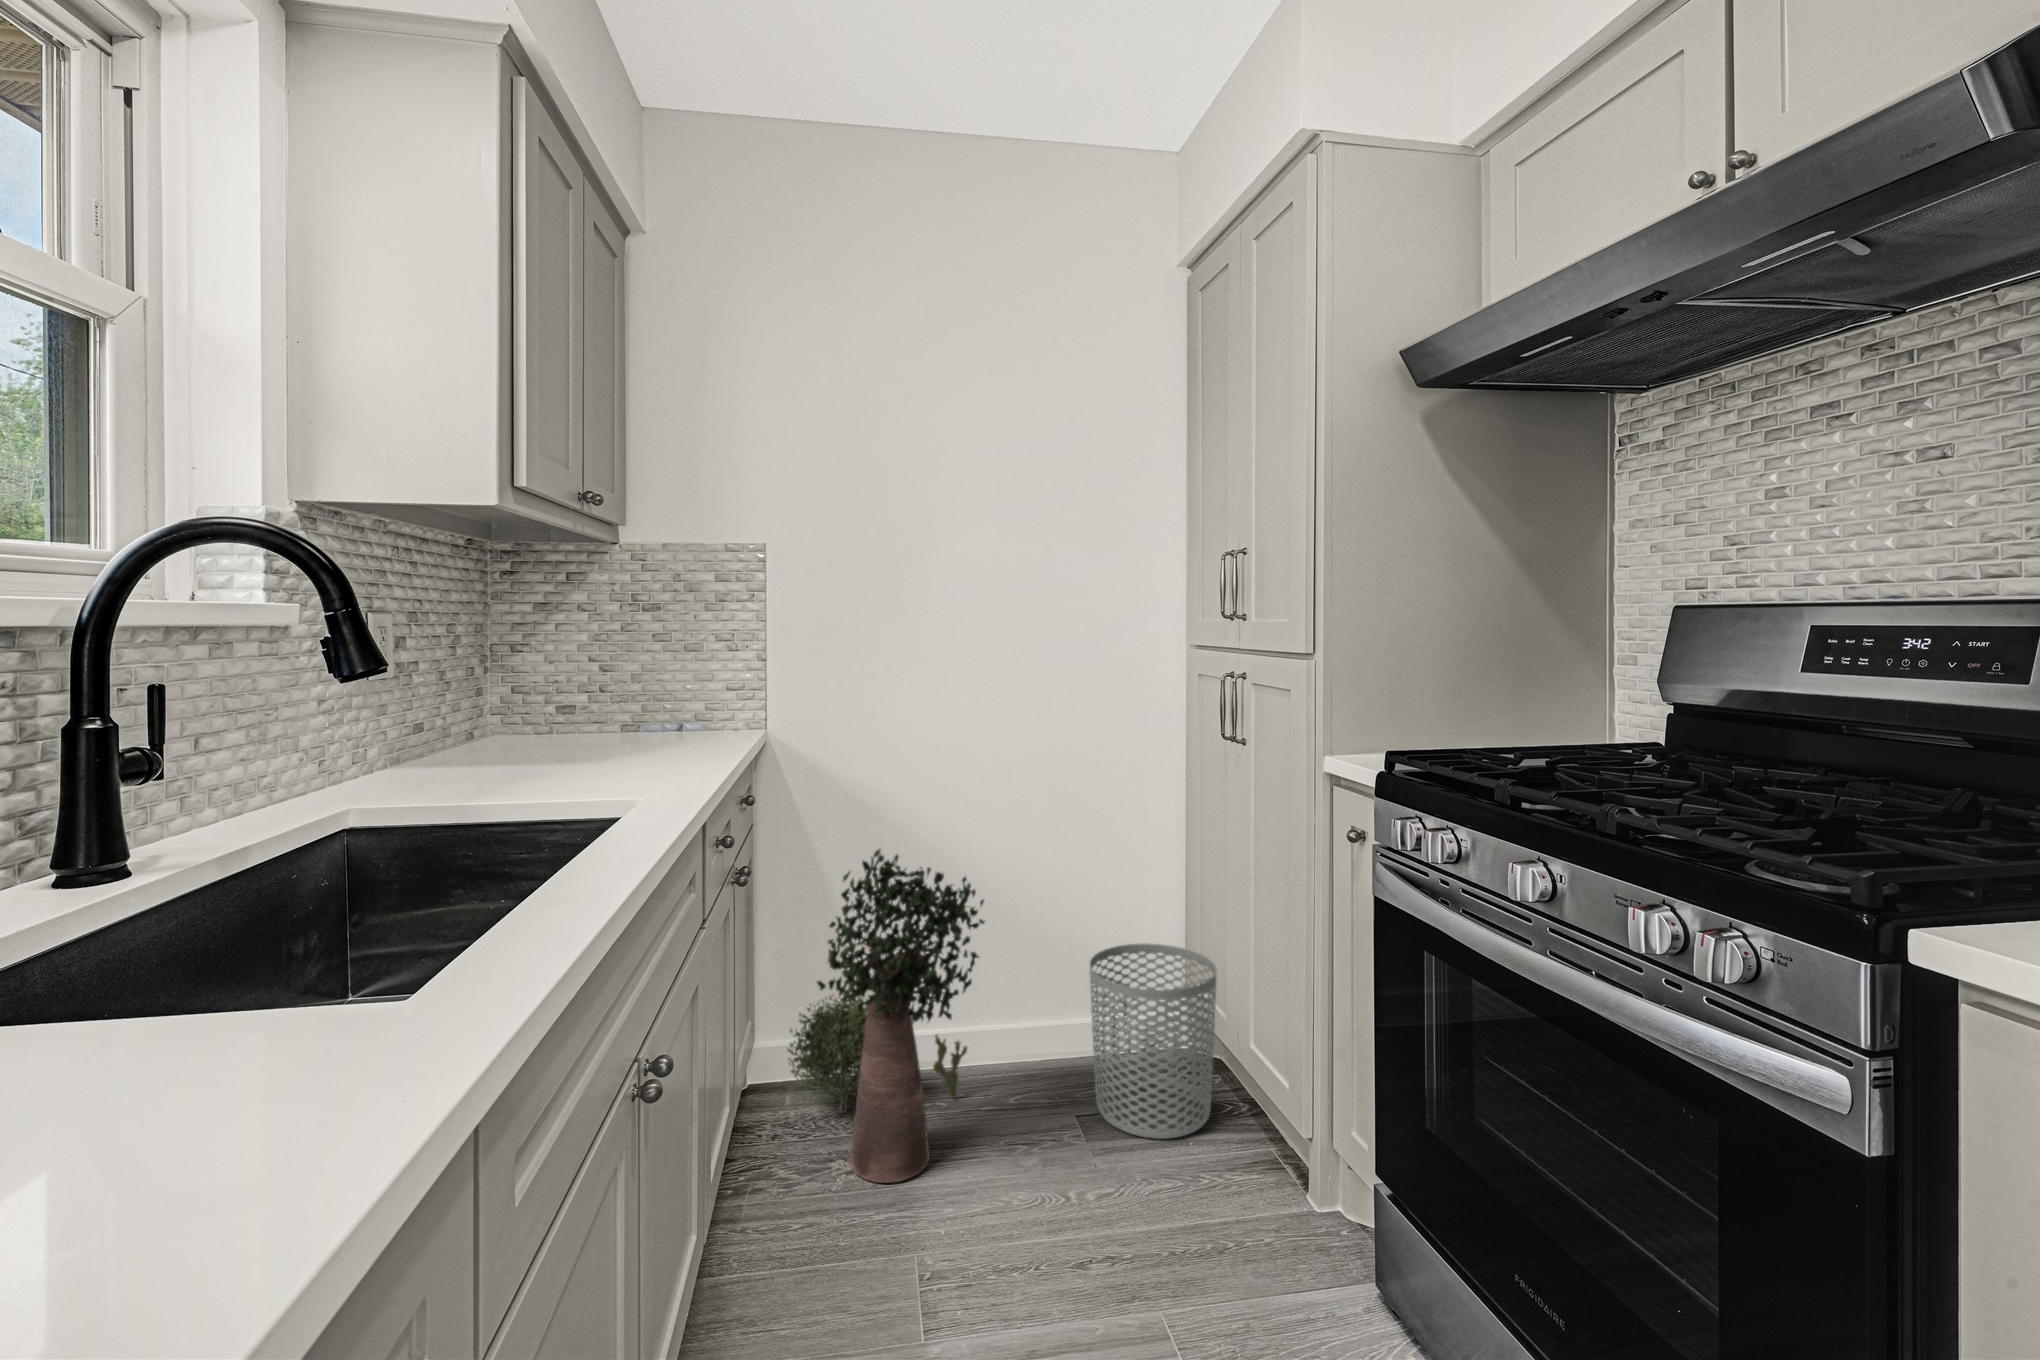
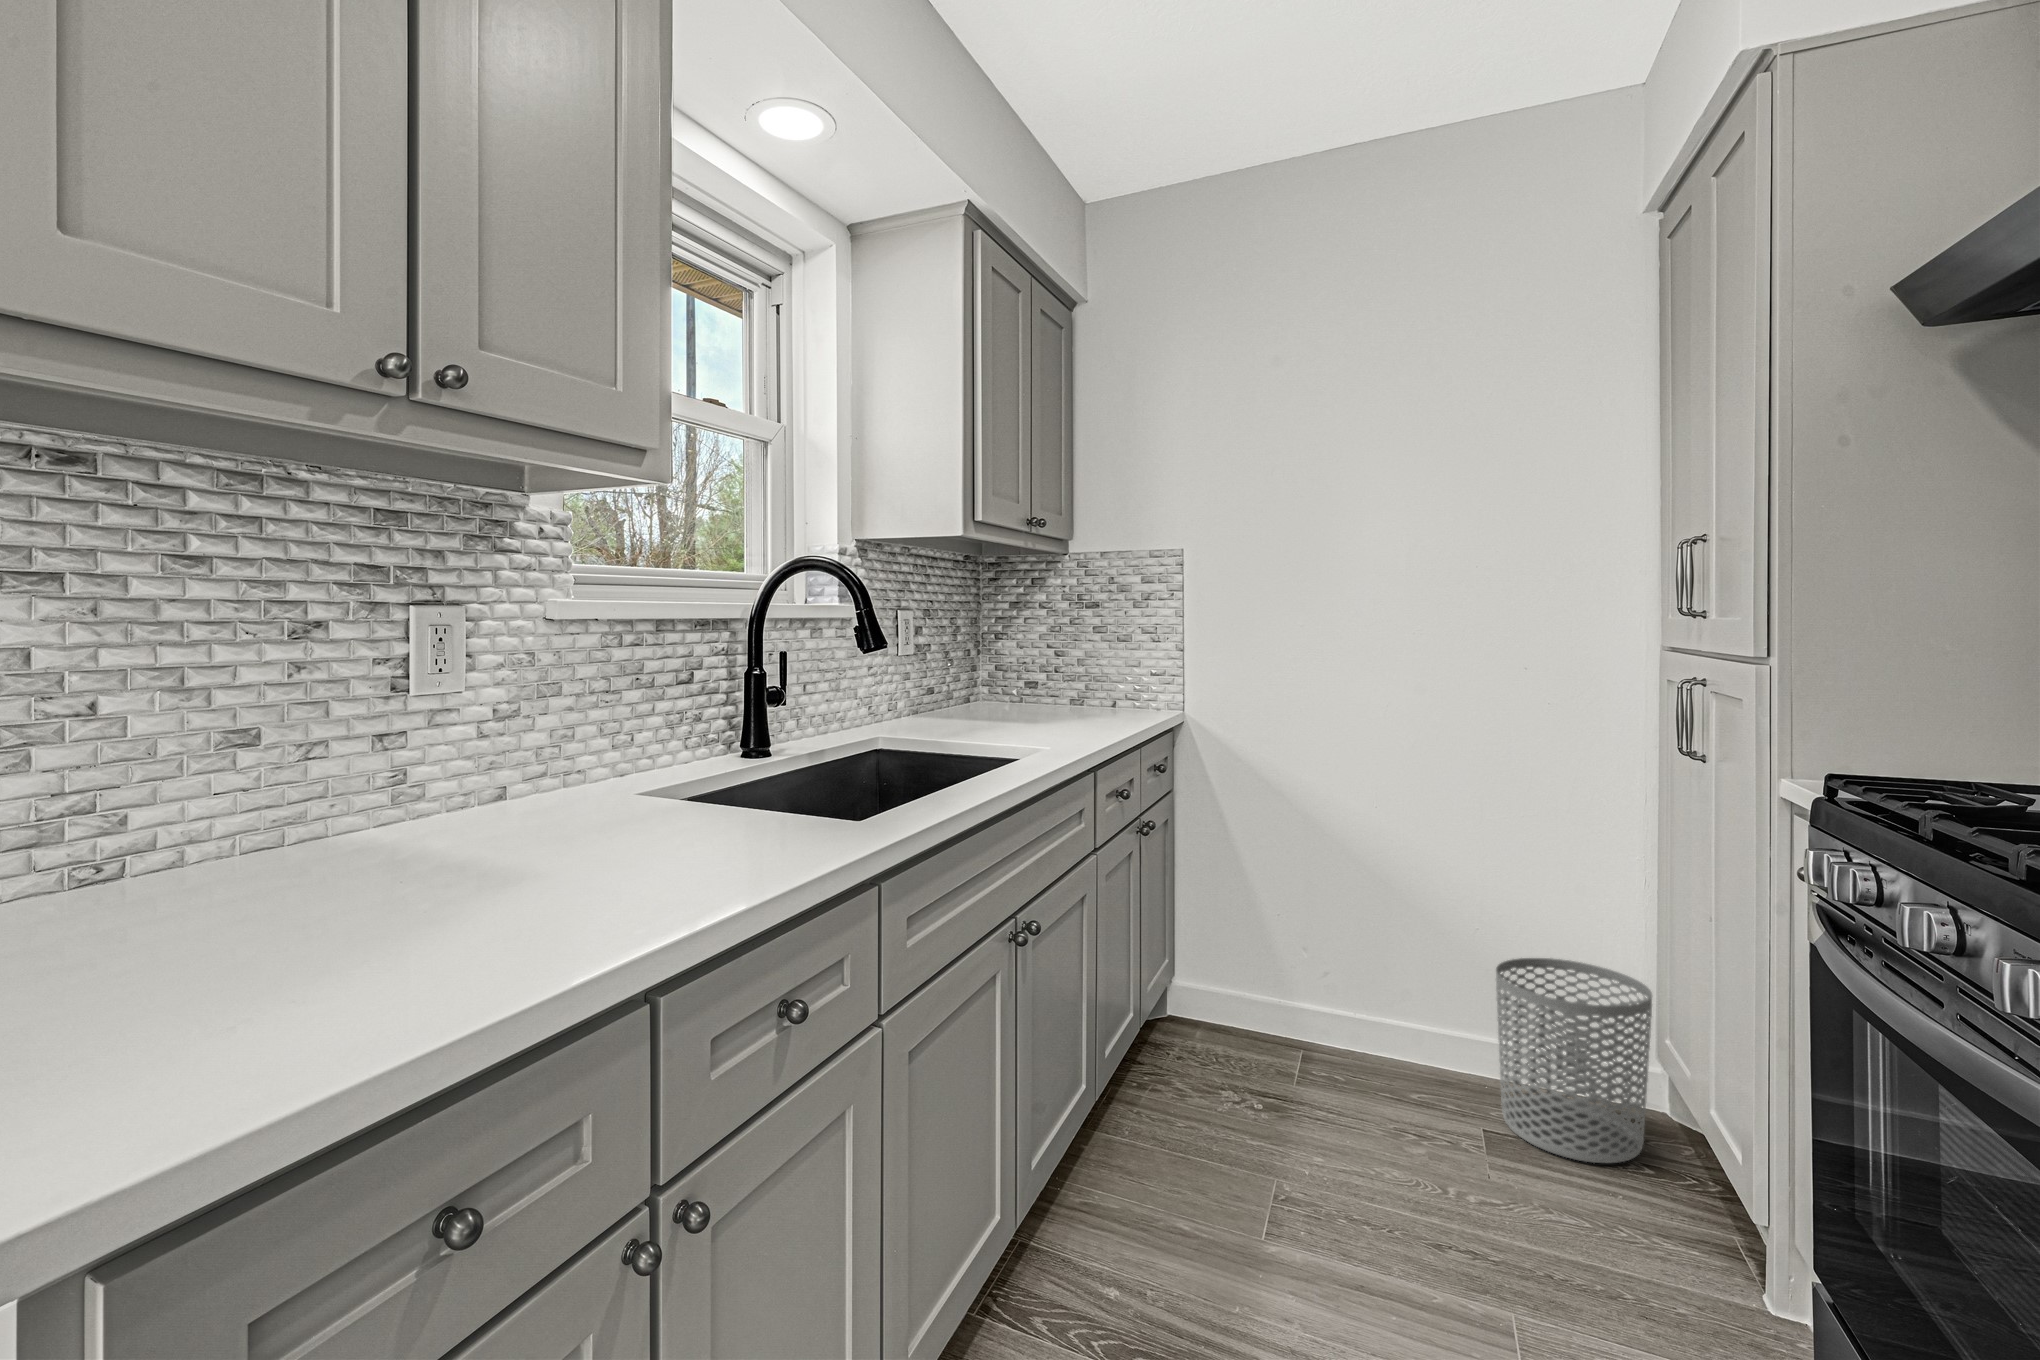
potted plant: present [787,849,985,1183] -> none [1193,822,1372,1115]

